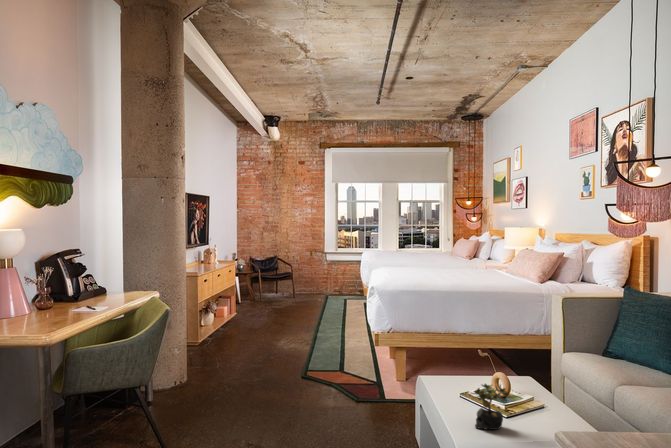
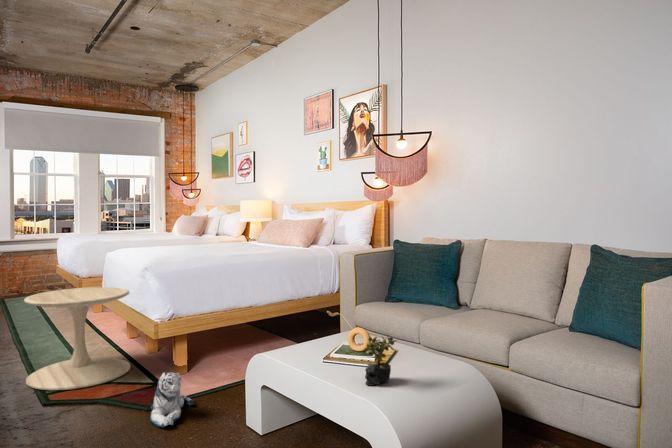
side table: none [298,302,369,380] -> present [24,287,130,390]
plush toy: none [353,380,391,424] -> present [150,372,194,428]

